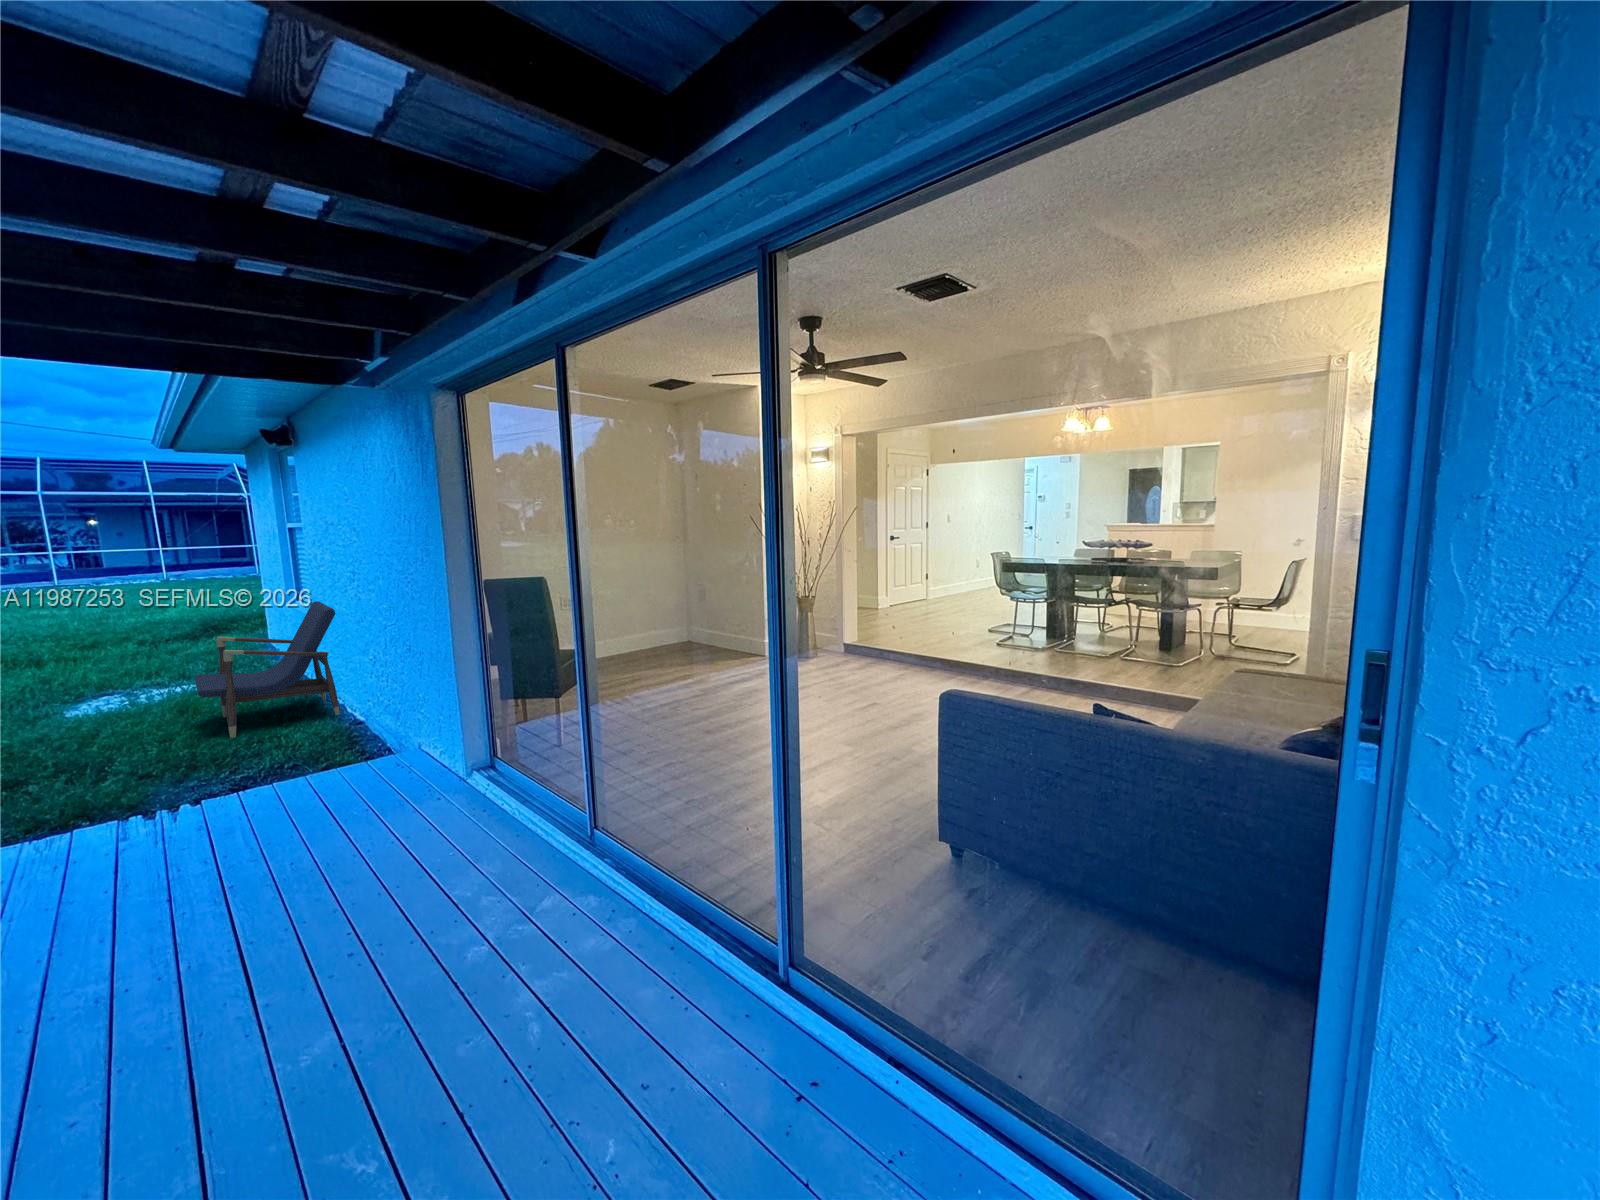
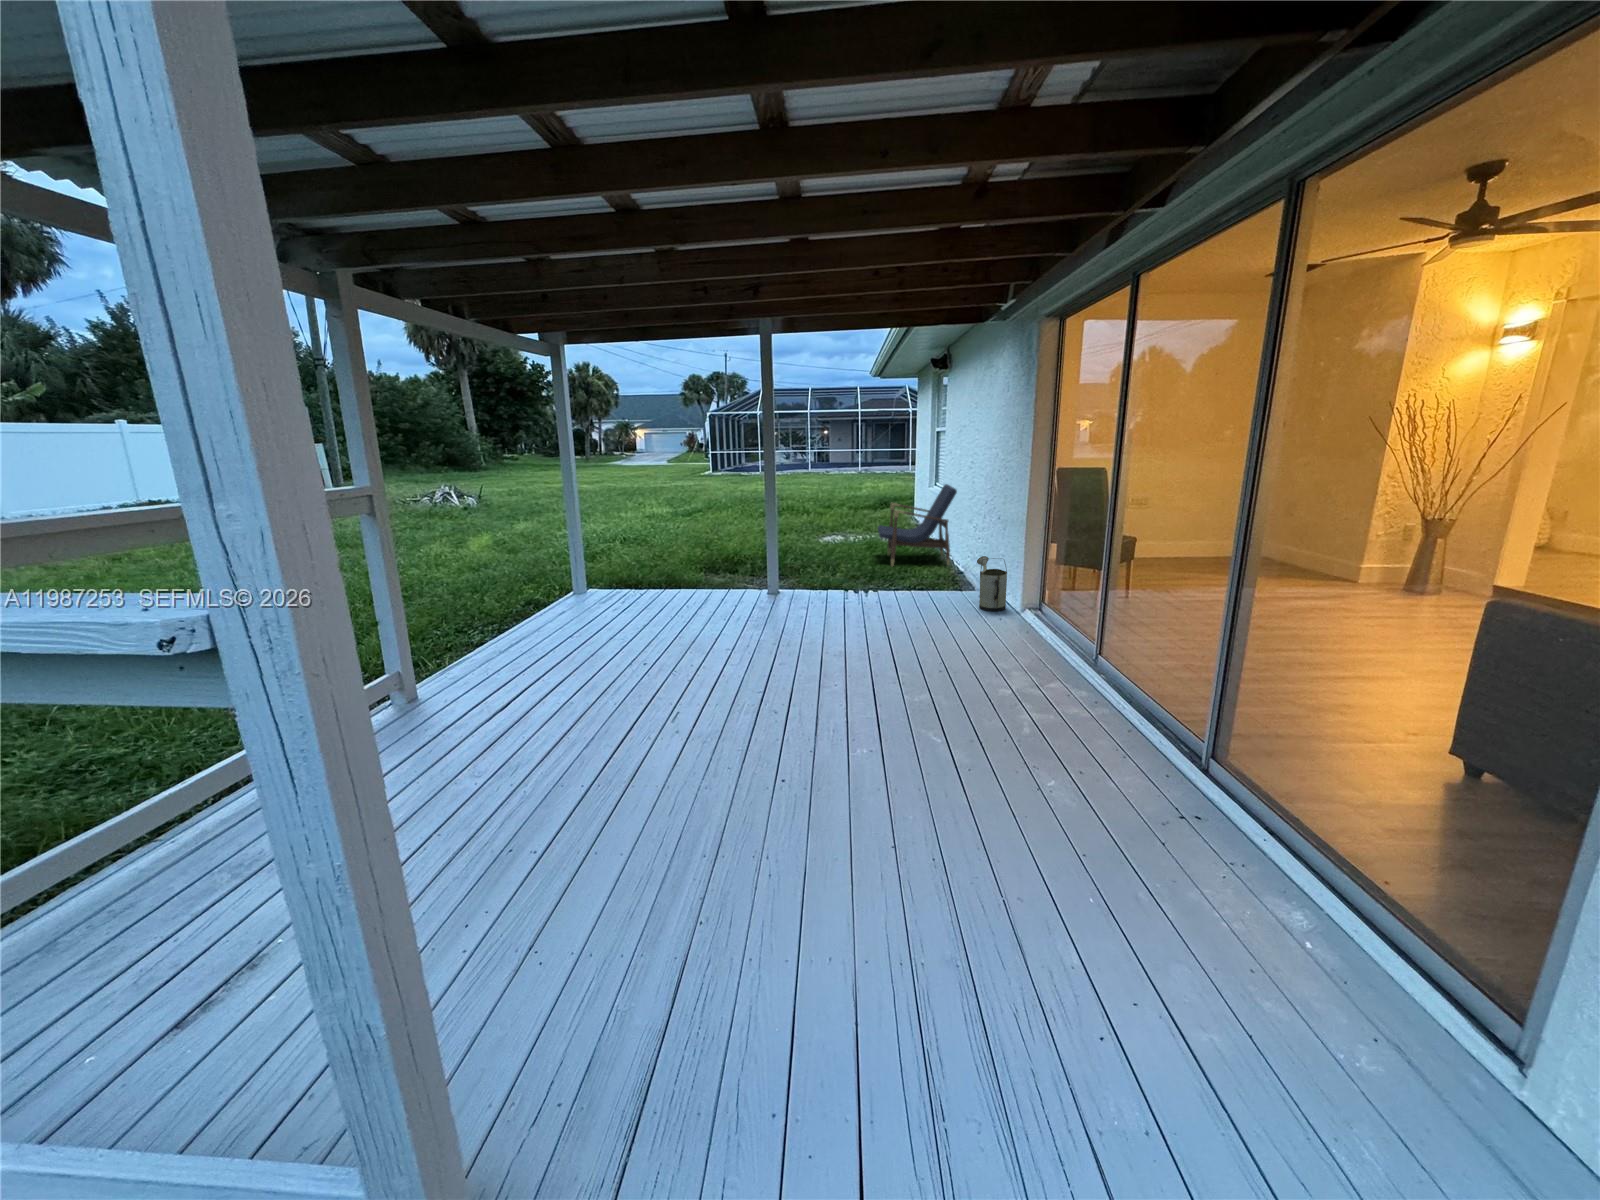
watering can: none [385,708,442,789] -> present [977,556,1007,611]

